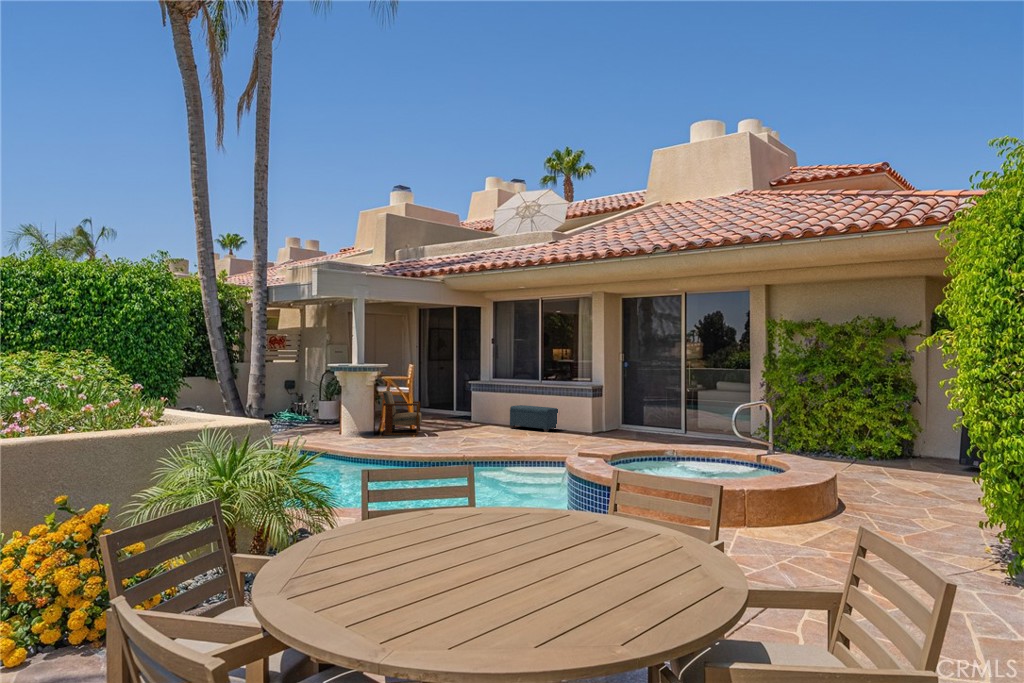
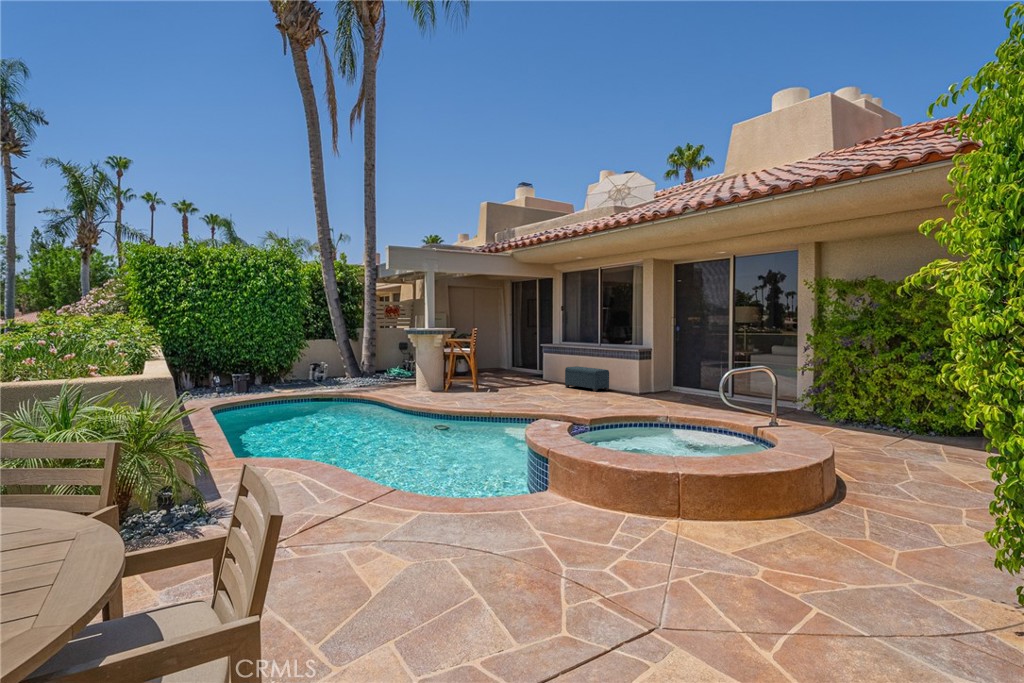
armchair: present [383,391,422,435] -> none [448,351,485,391]

